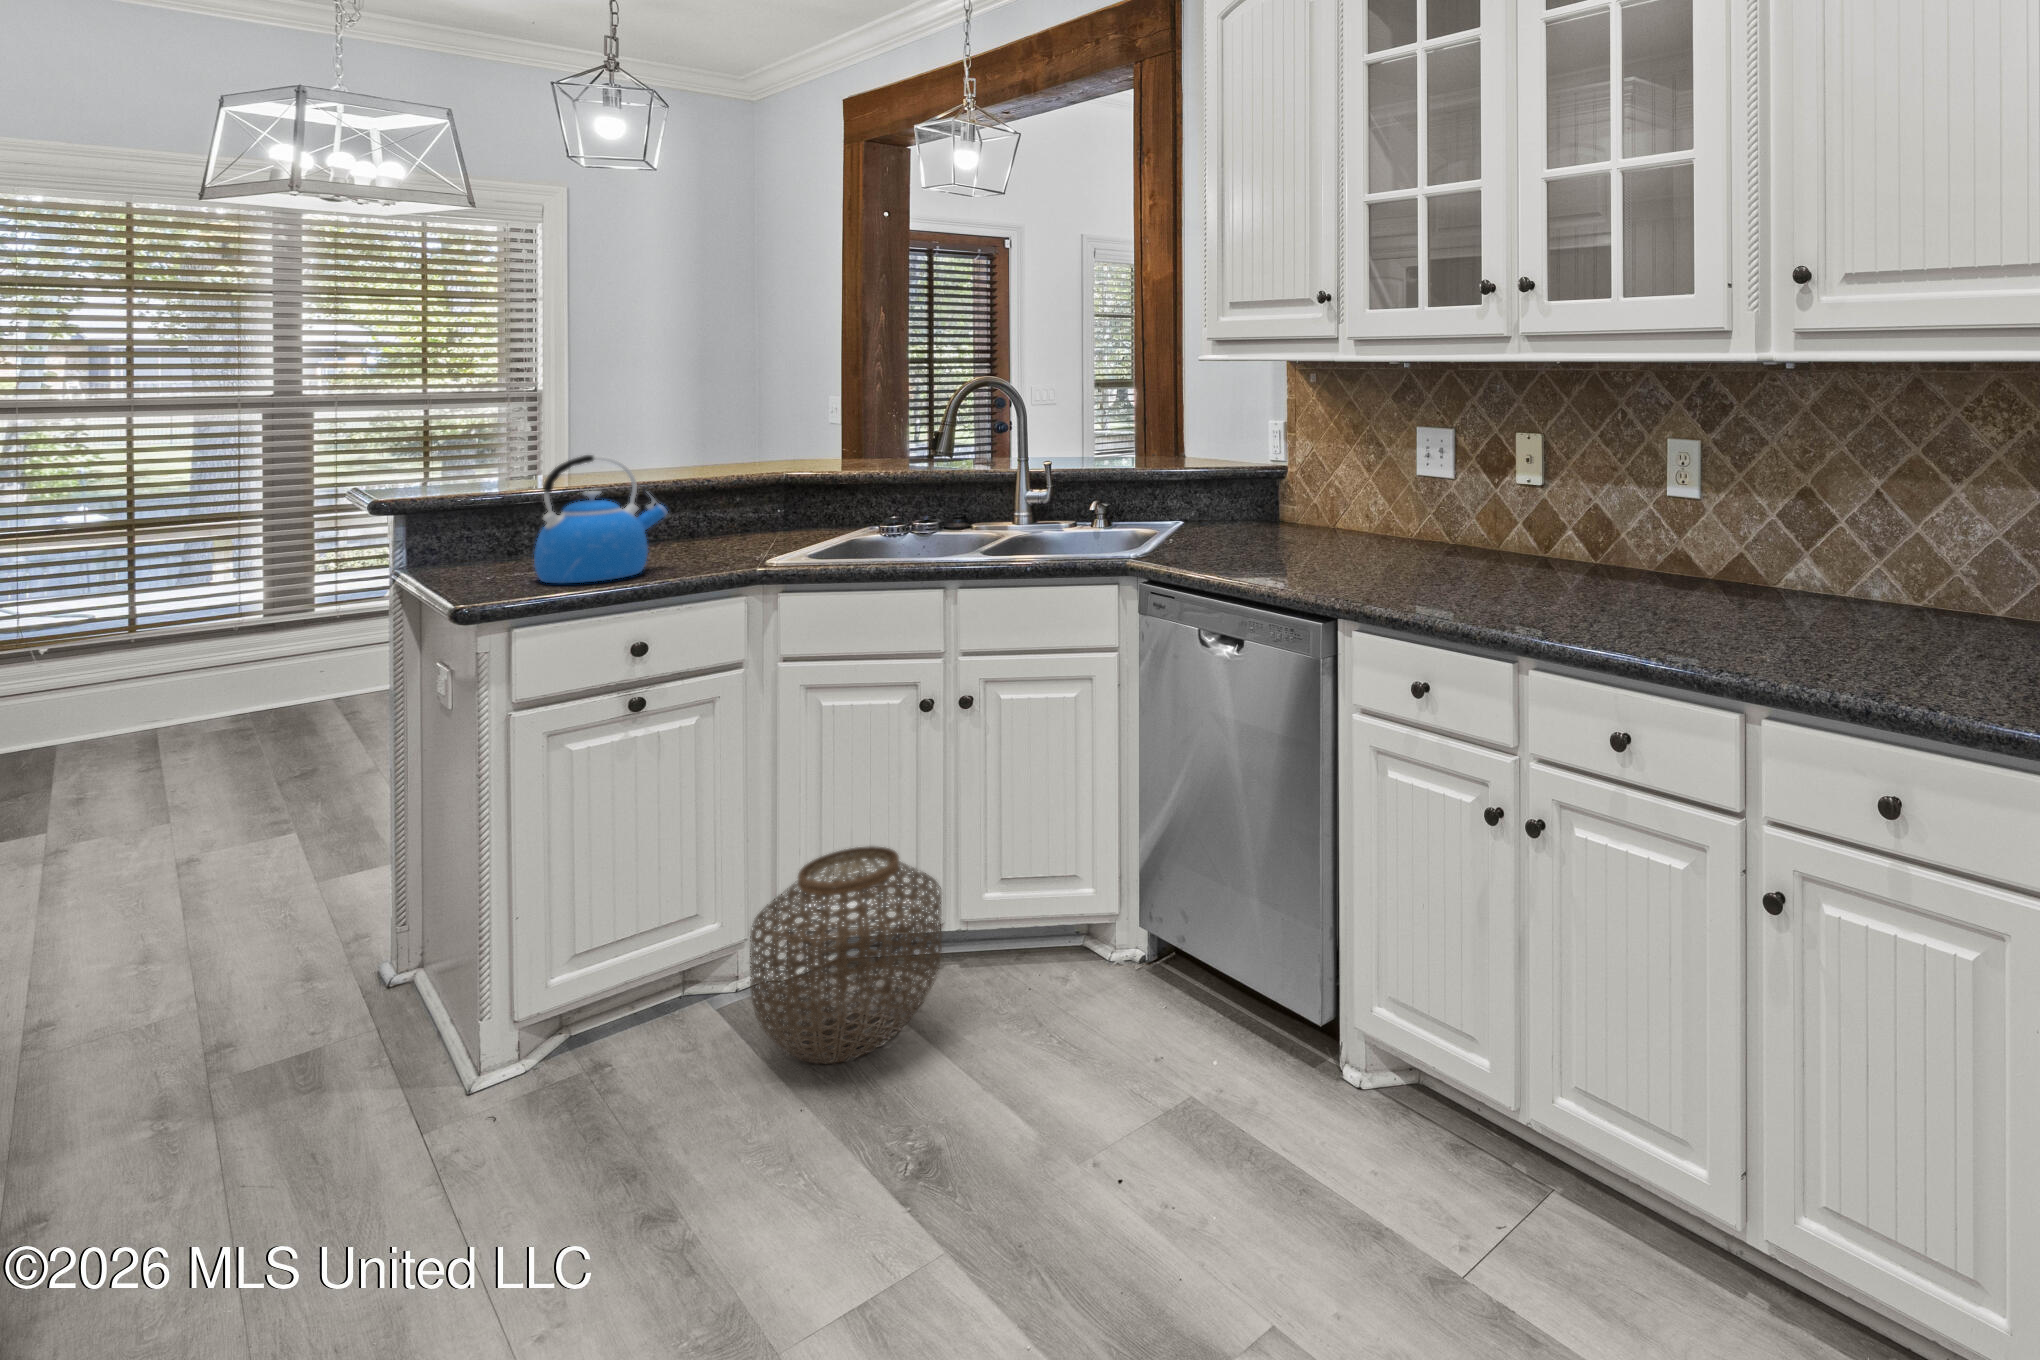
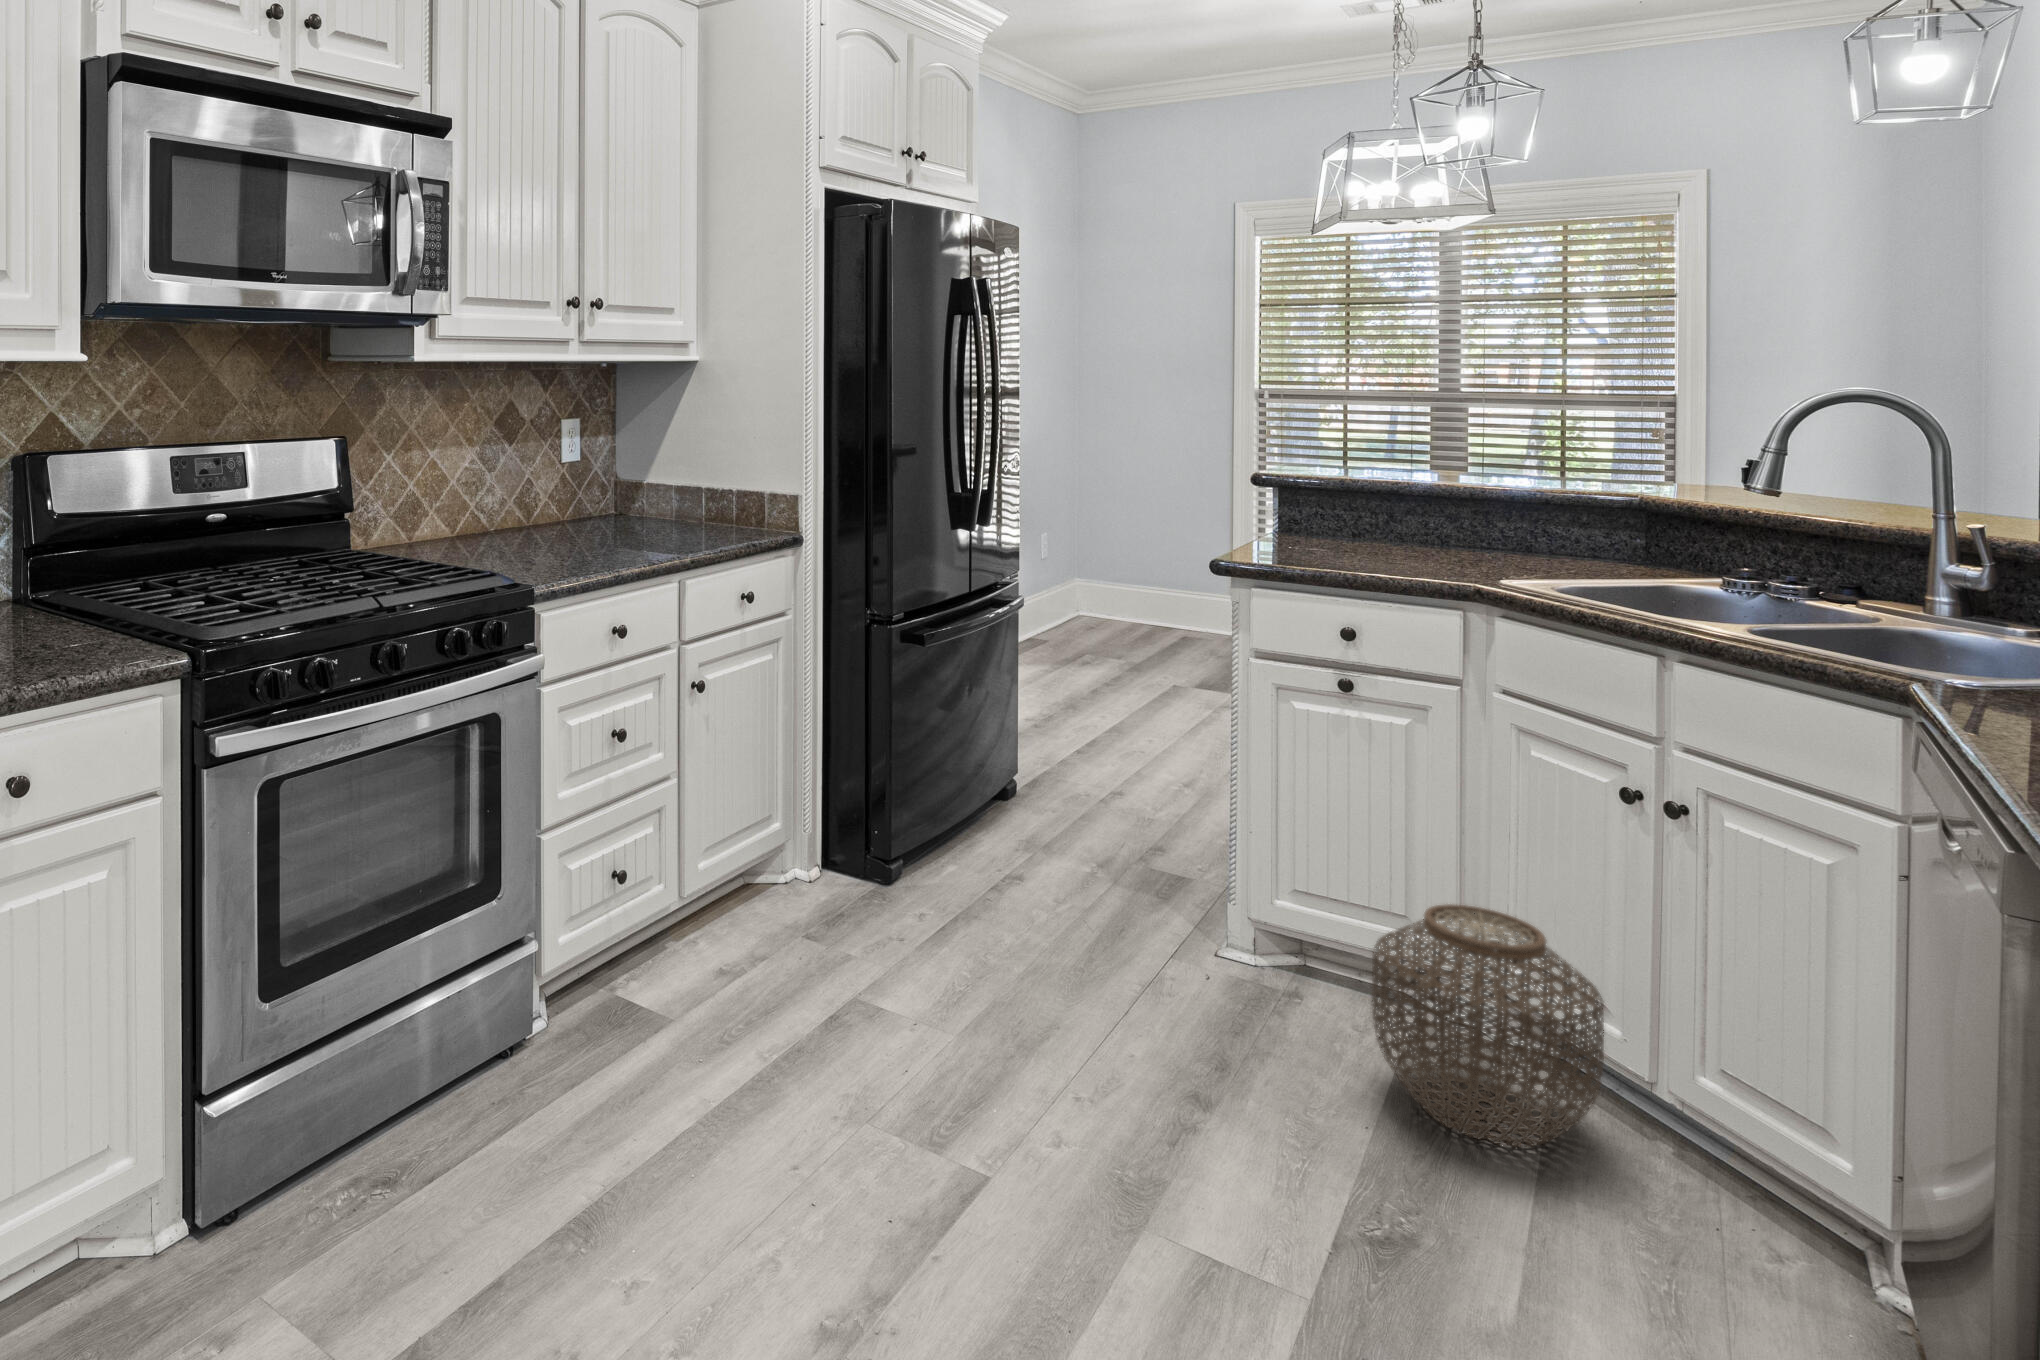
kettle: present [534,455,667,583] -> none [1290,448,1413,566]

